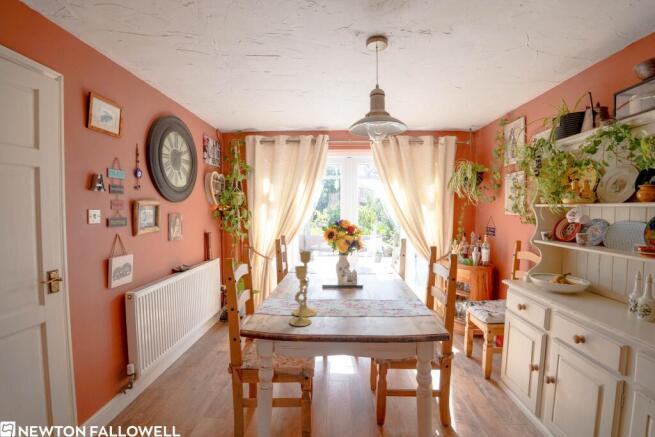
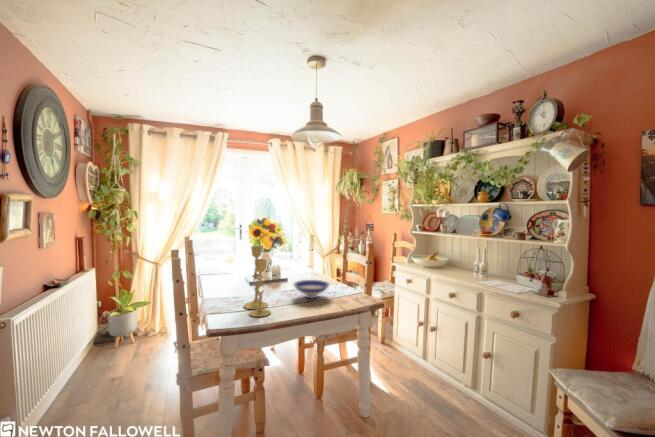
bowl: none [347,291,389,314] -> present [294,280,330,298]

